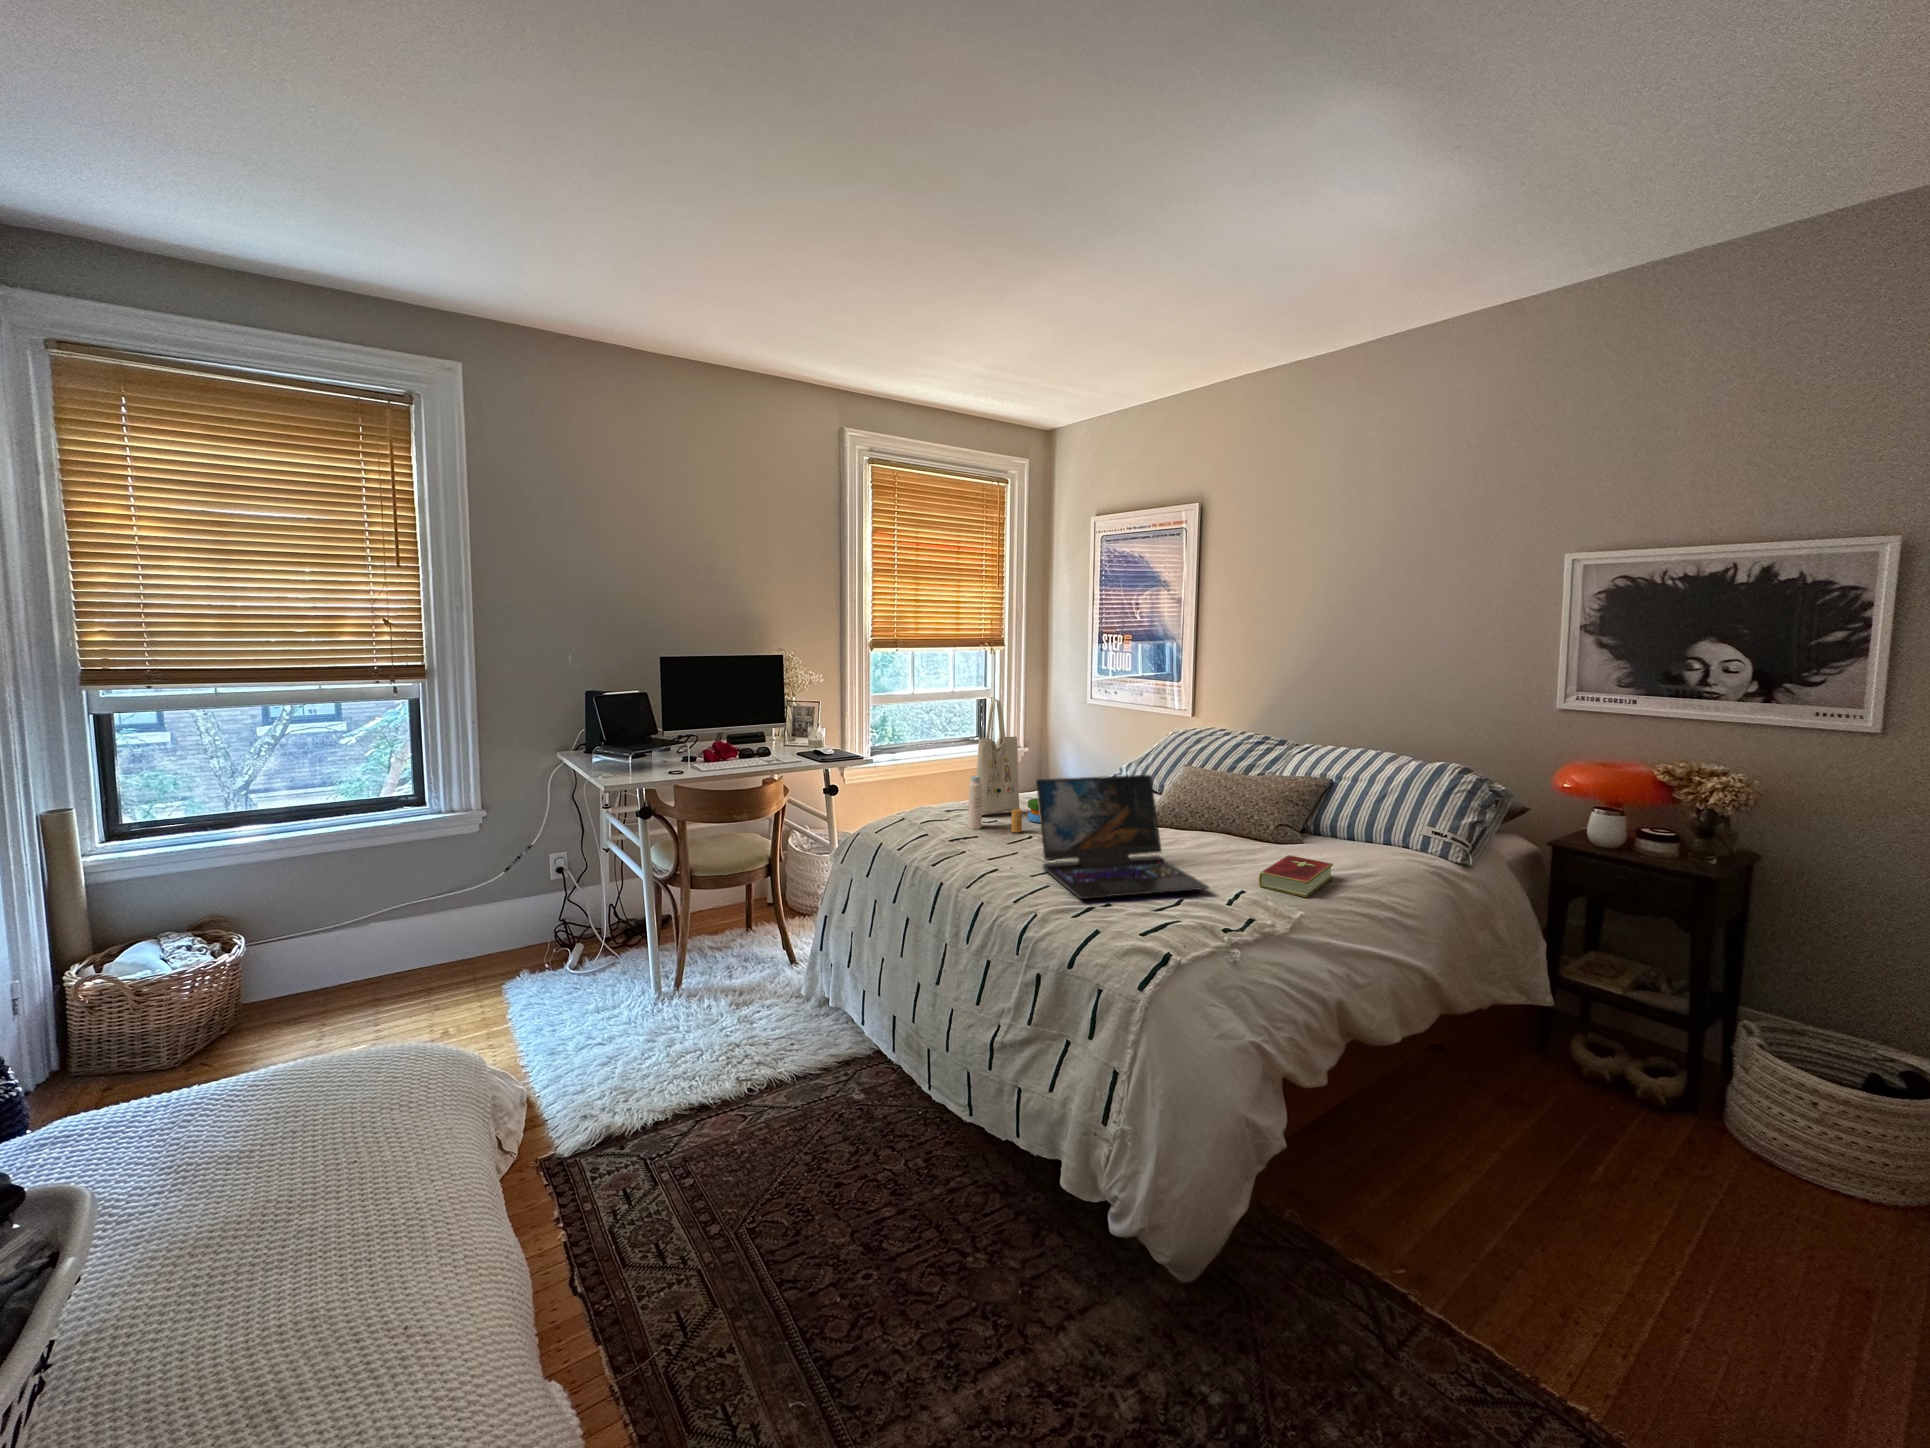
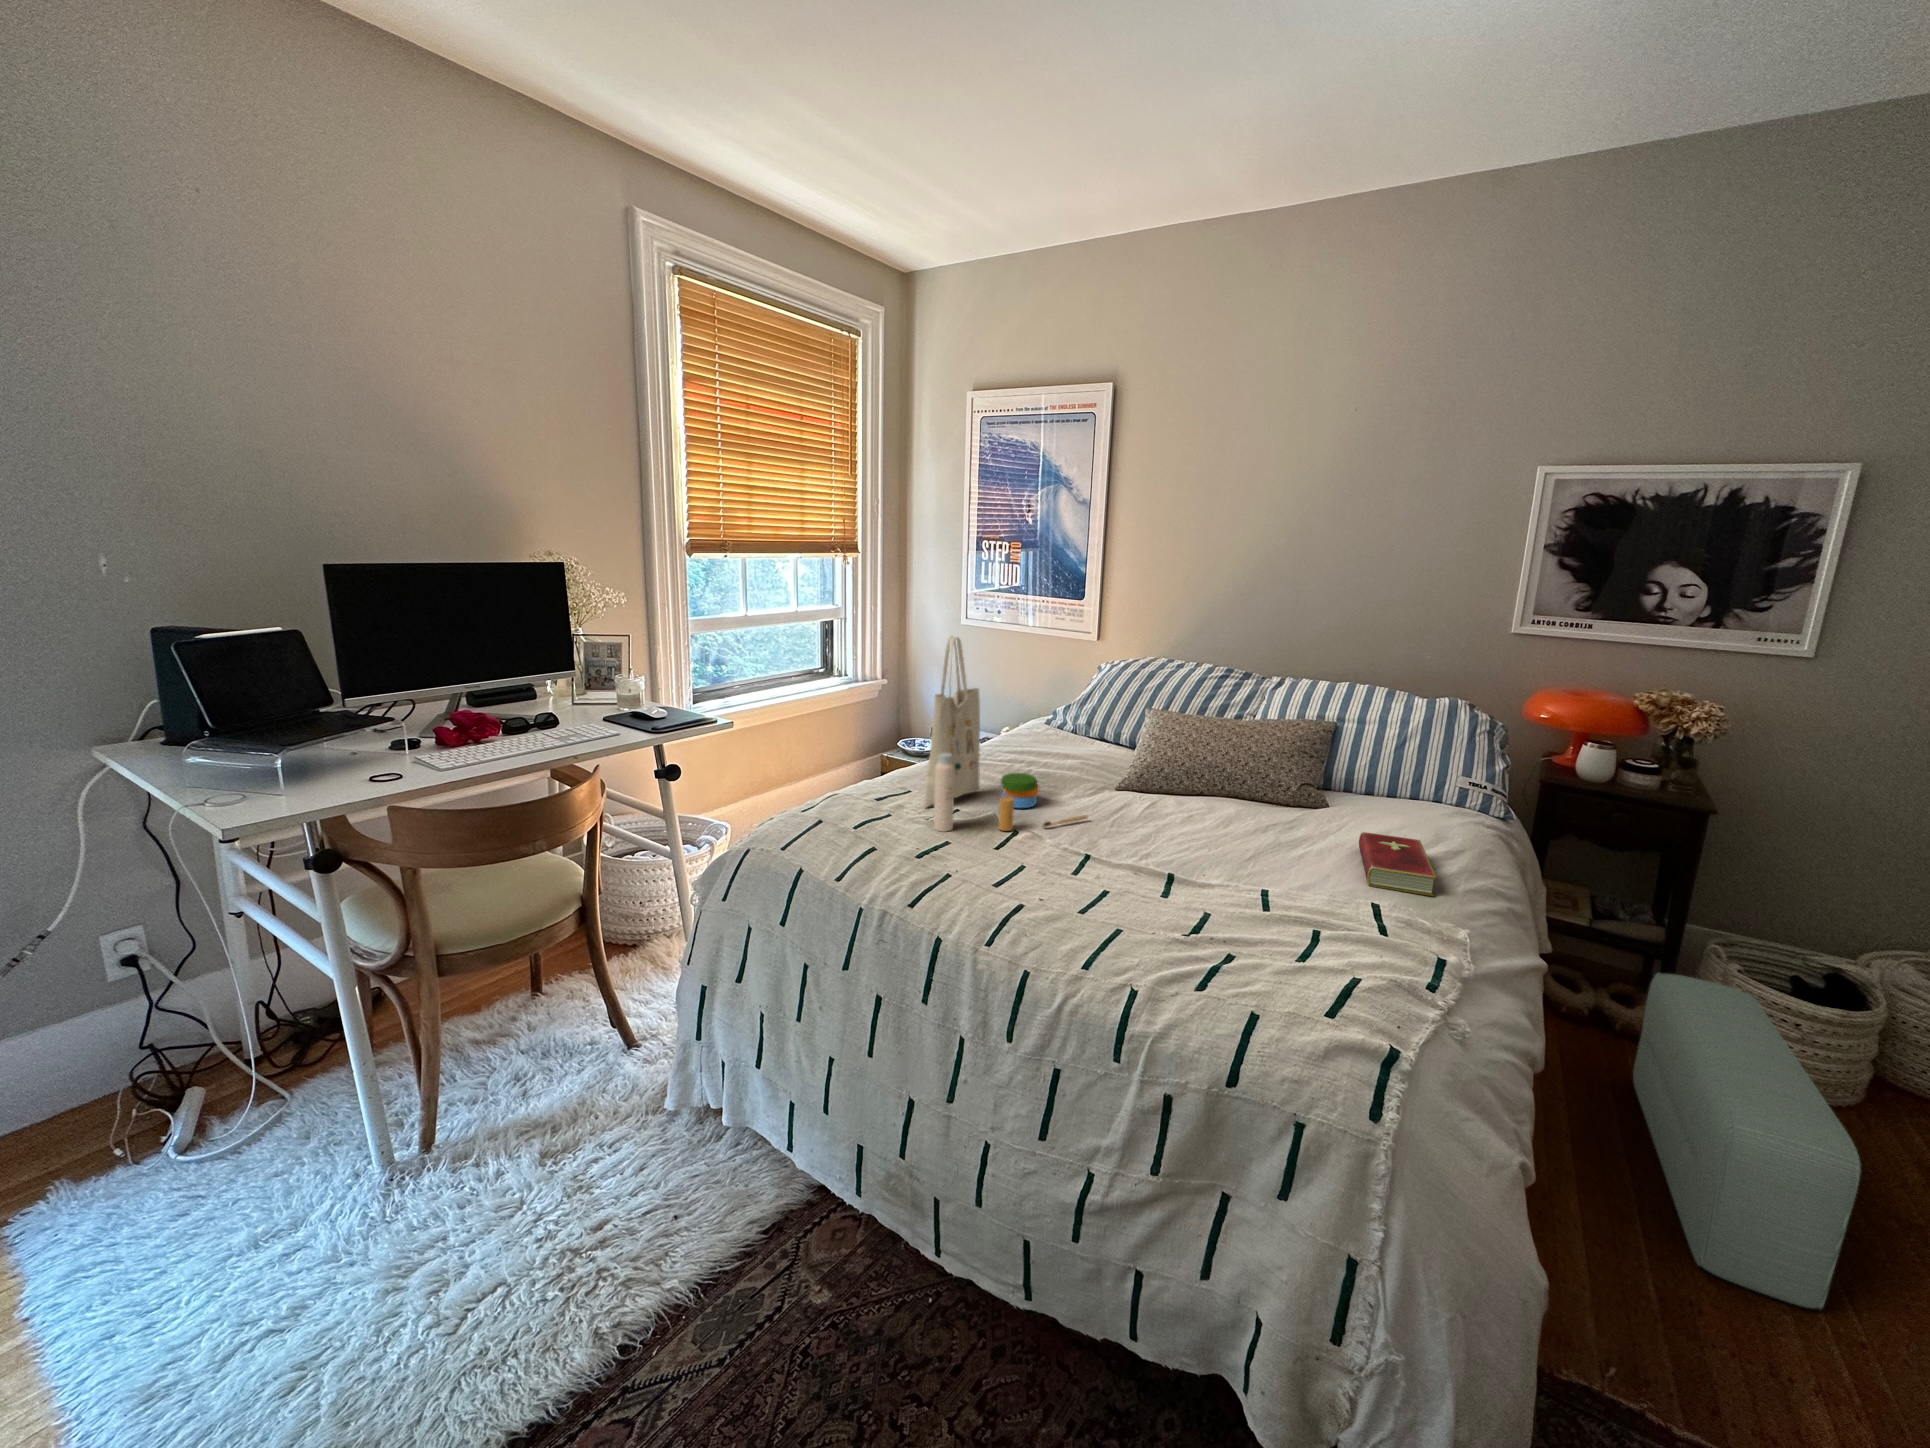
laptop: present [1036,775,1209,899] -> none [1086,743,1338,958]
pouf: none [1554,1027,1732,1306] -> present [1633,973,1861,1309]

